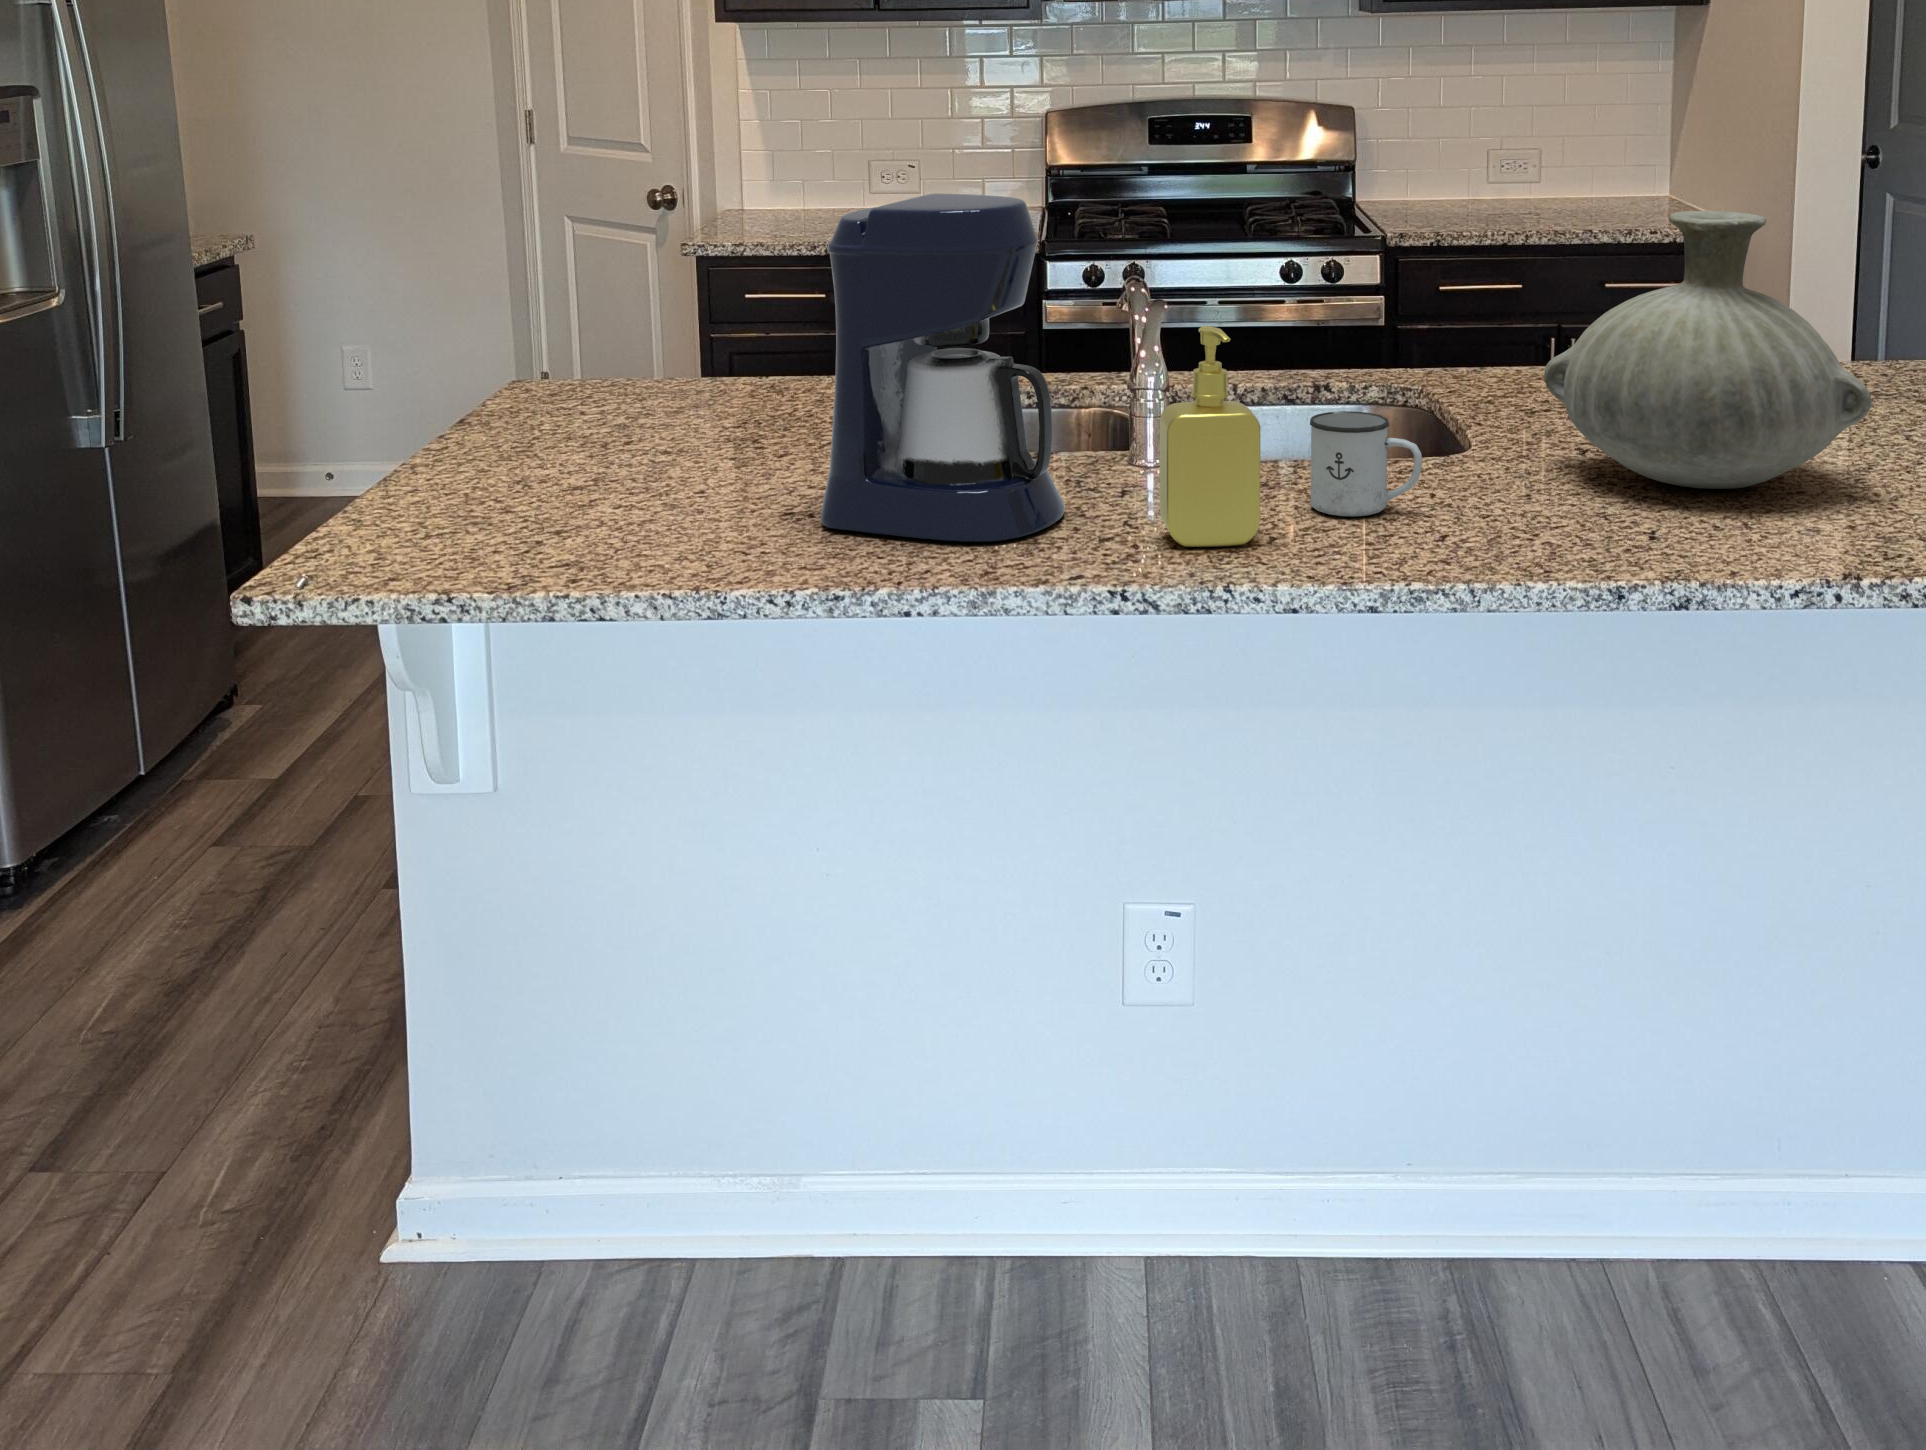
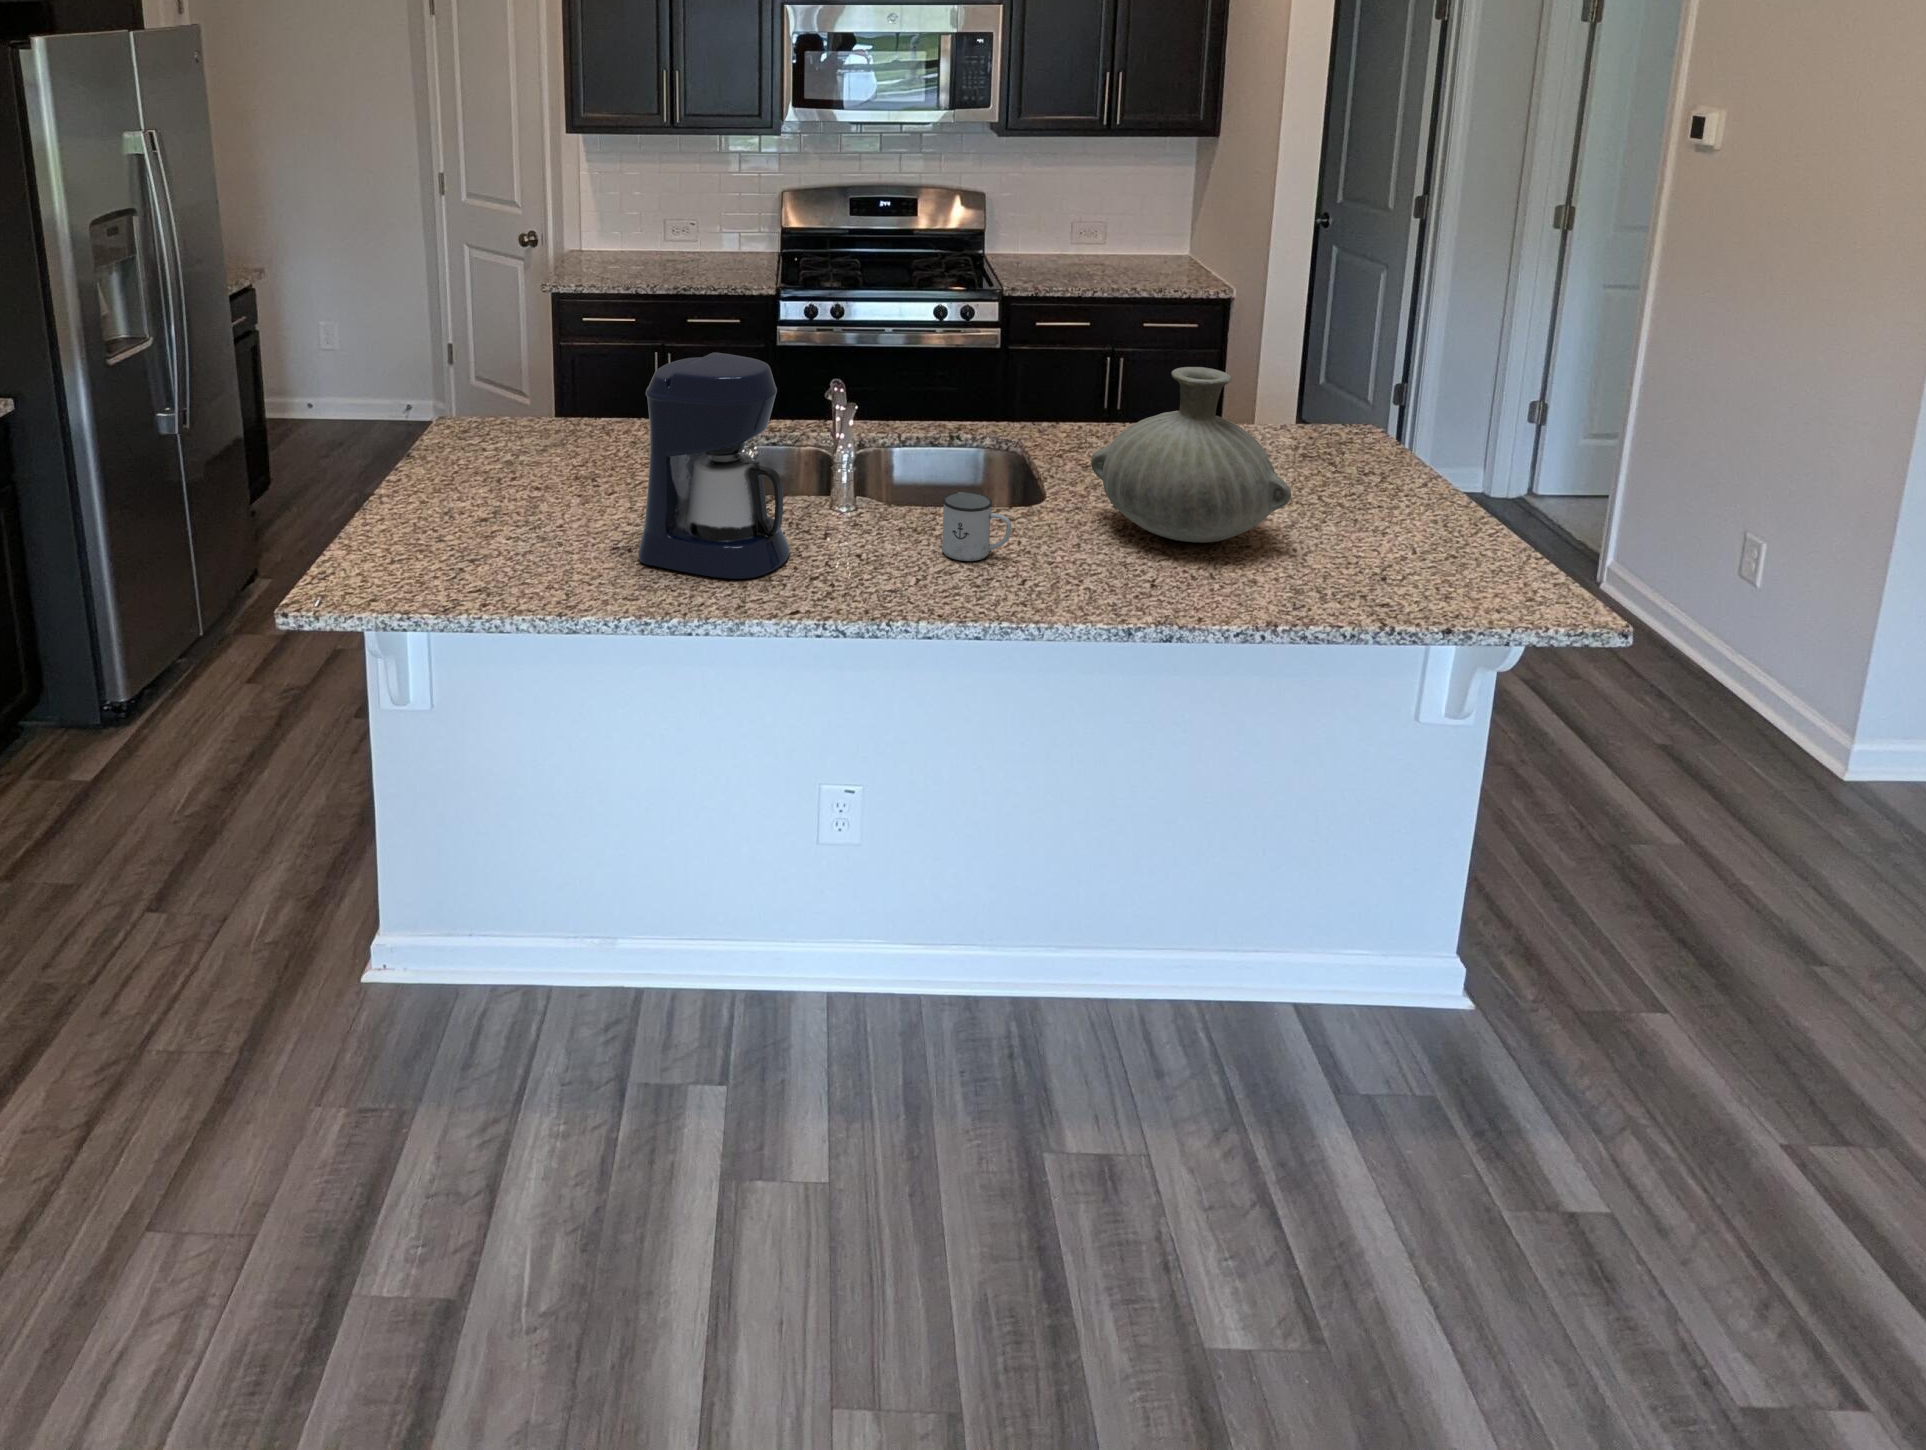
soap dispenser: present [1160,326,1261,547] -> none [849,452,912,587]

